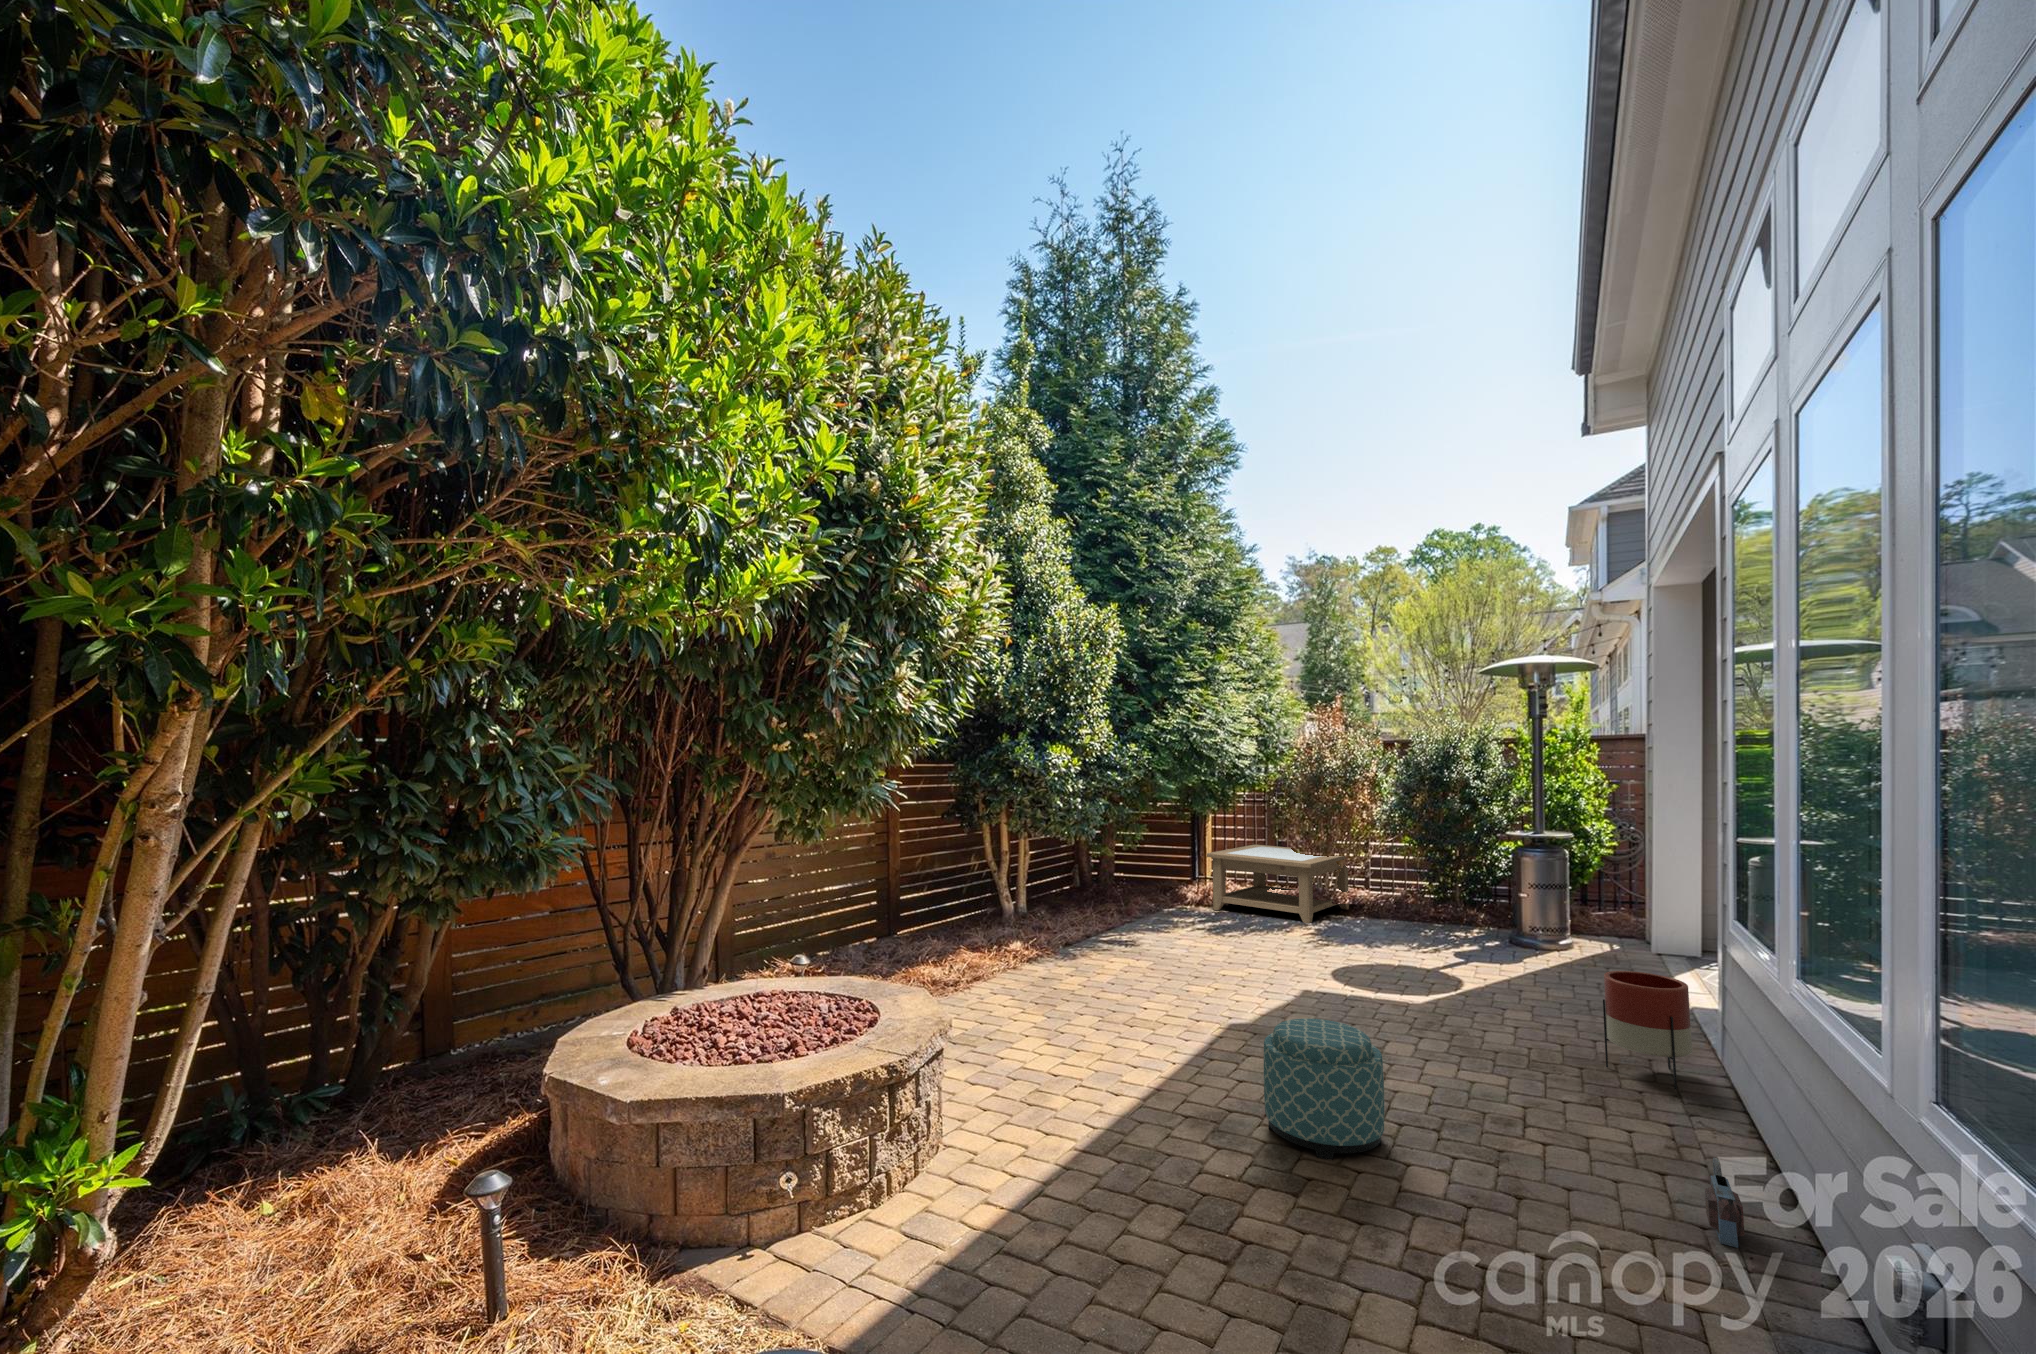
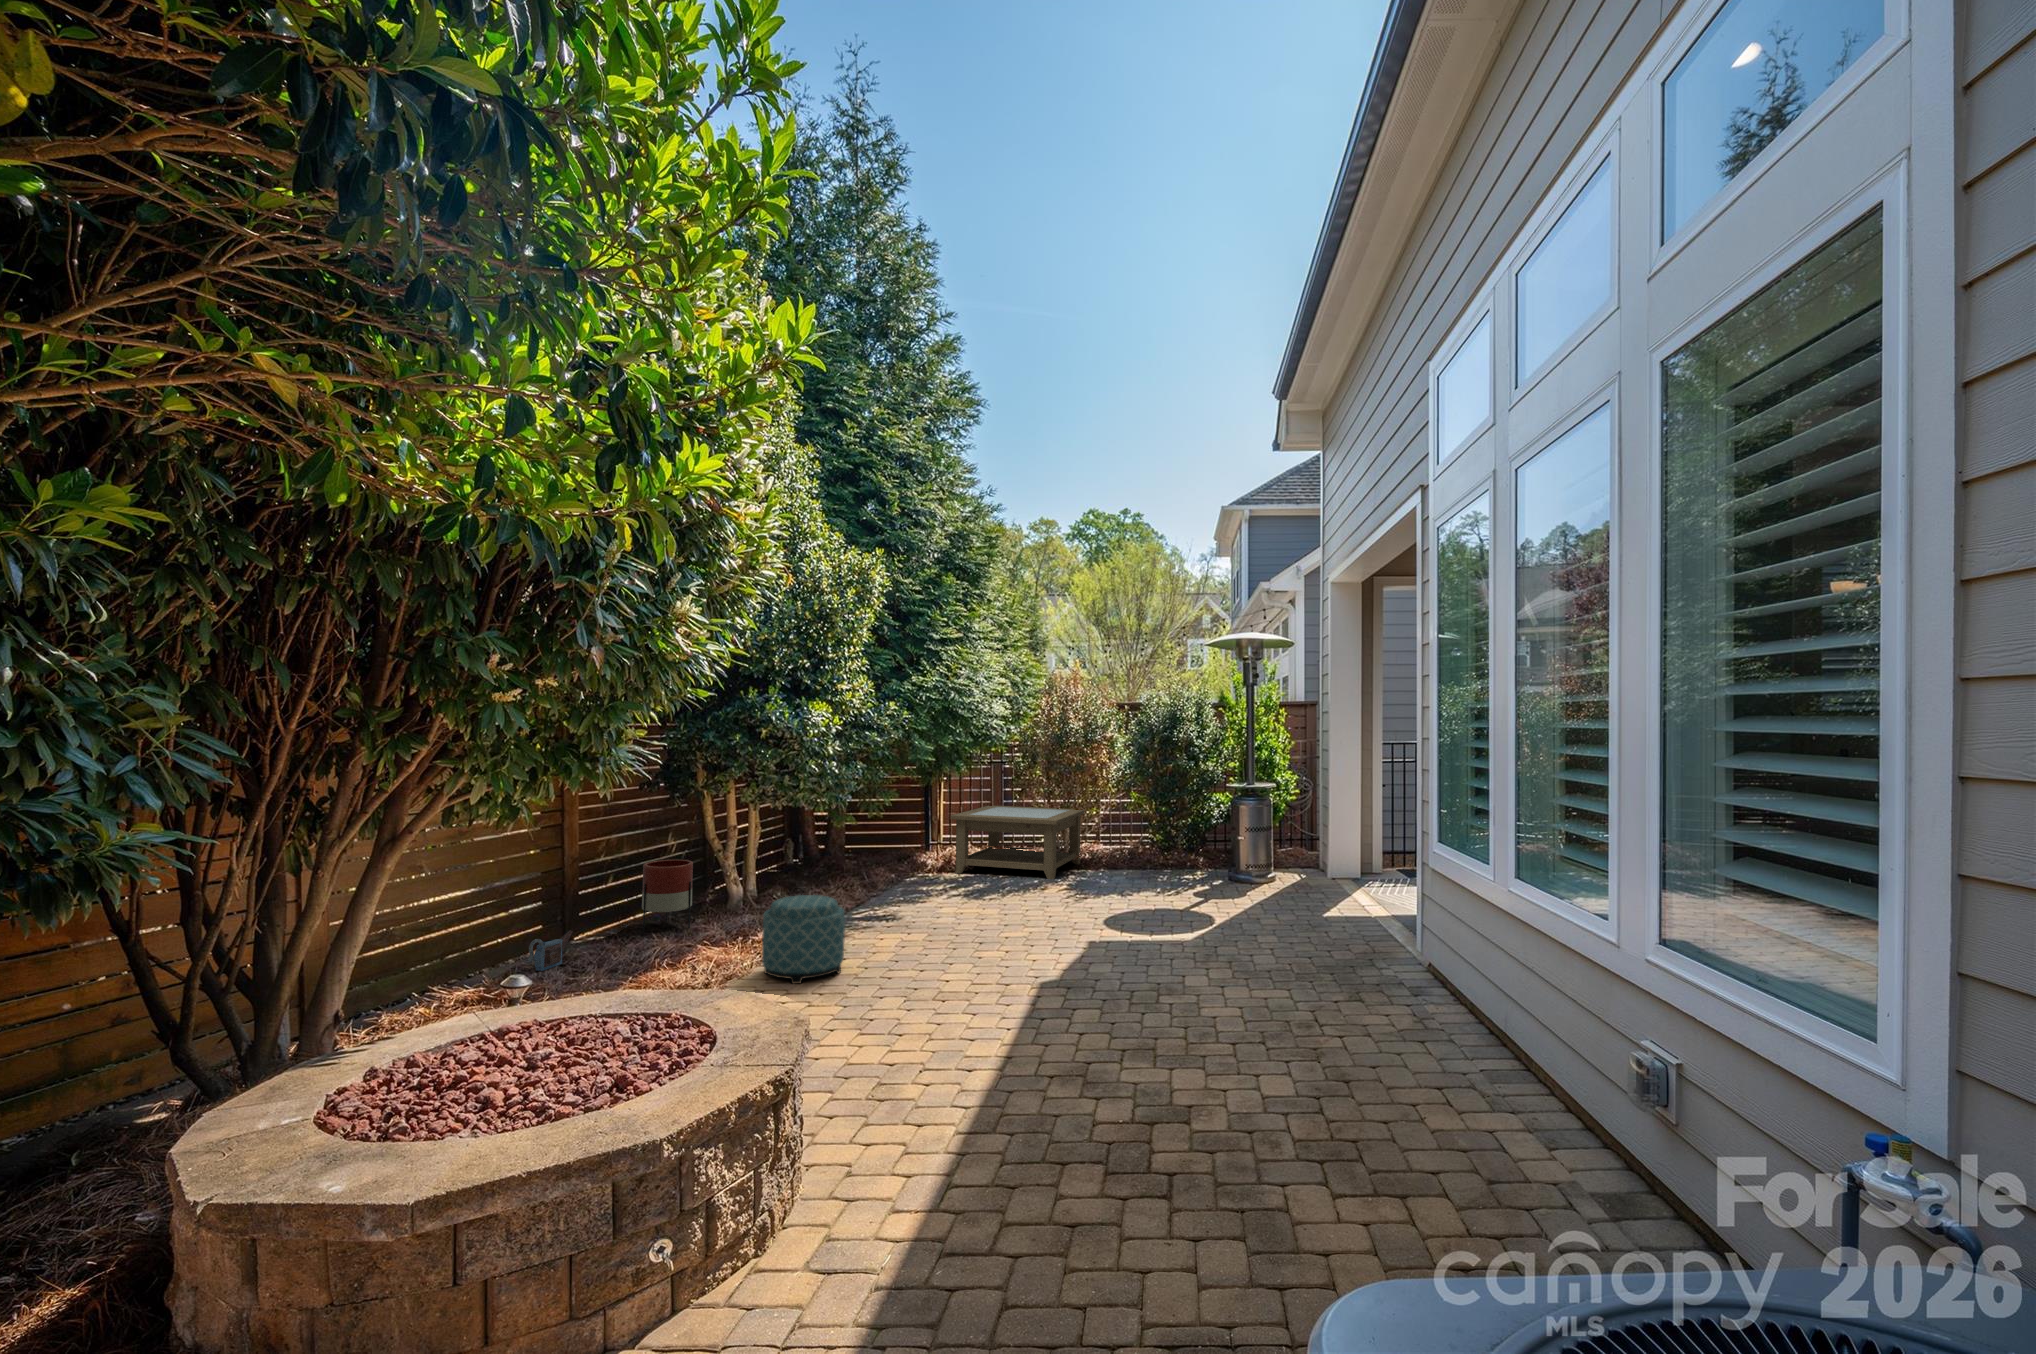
planter: present [1603,971,1692,1089] -> present [642,860,693,932]
ottoman: present [1264,1019,1384,1160] -> present [762,895,845,984]
watering can: present [1705,1158,1745,1248] -> present [528,930,573,971]

